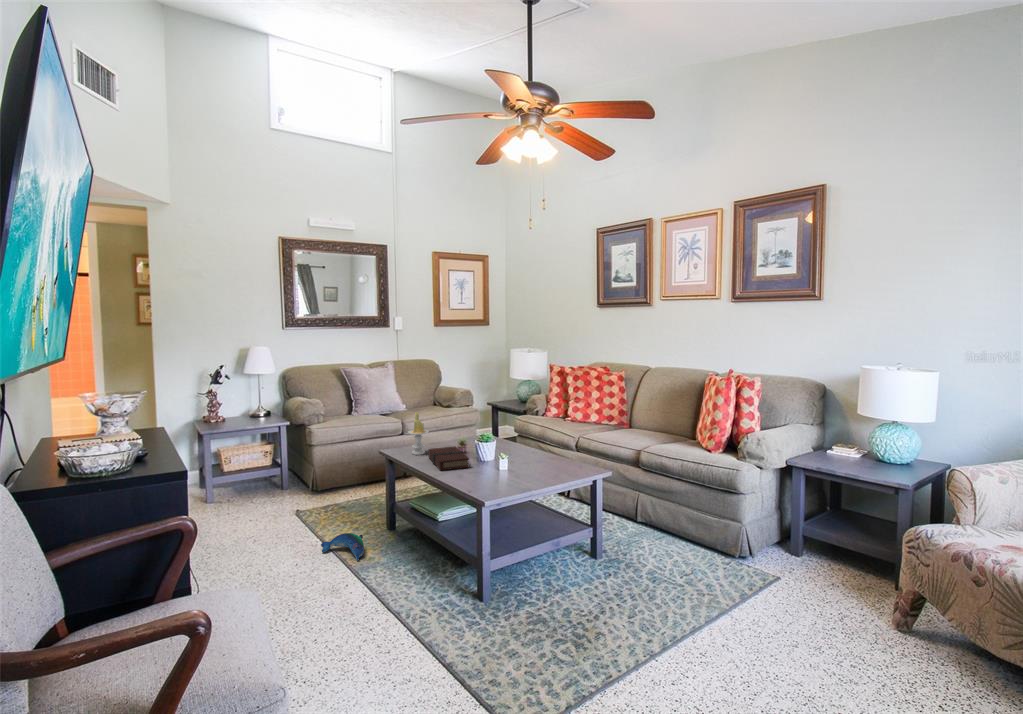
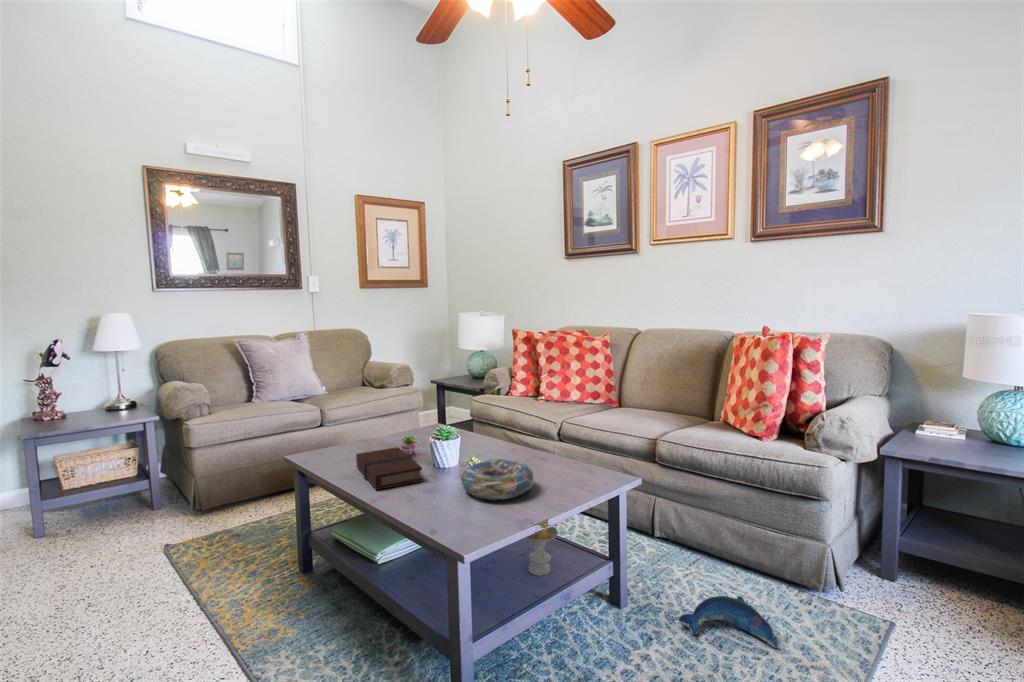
candle: present [408,412,428,455] -> present [526,519,558,576]
decorative bowl: none [492,455,539,479] -> present [460,459,534,499]
plush toy: present [321,533,364,561] -> present [679,596,777,648]

